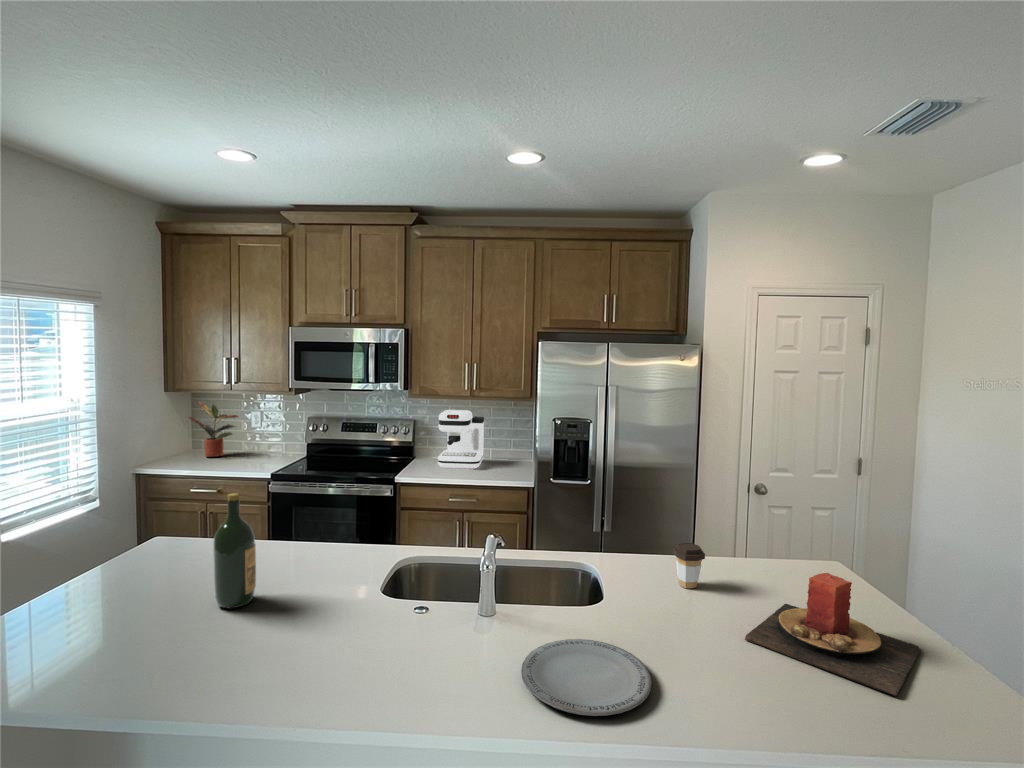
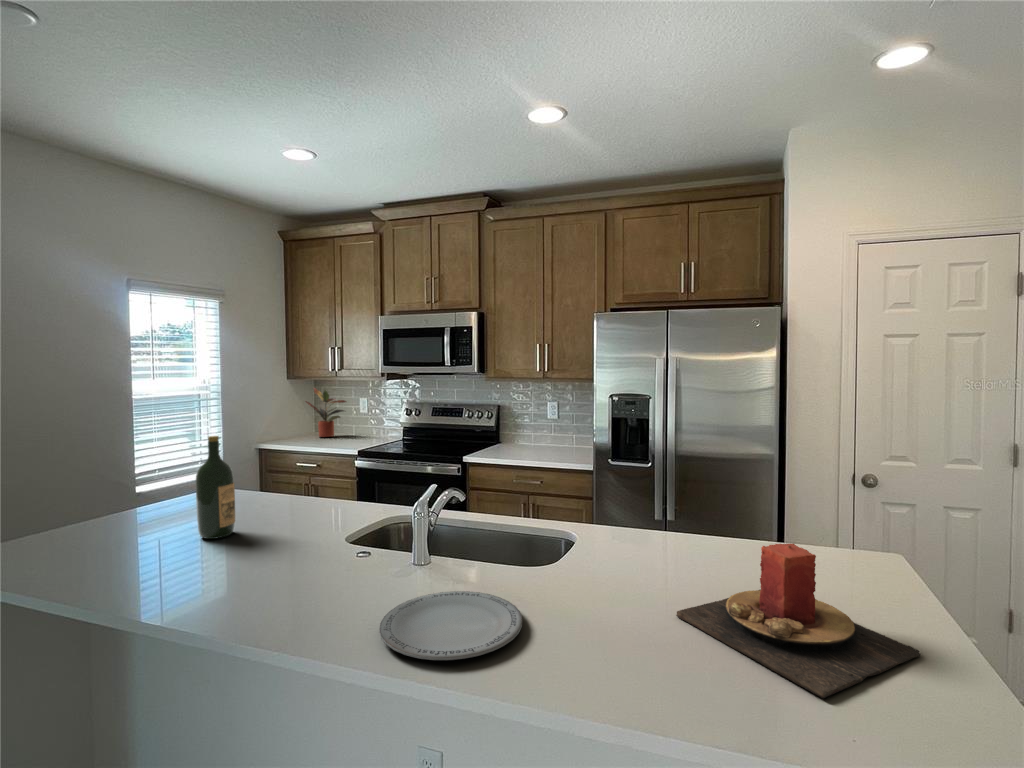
coffee maker: present [438,410,484,469] -> none [511,393,561,452]
coffee cup: present [673,543,705,588] -> none [645,510,678,563]

